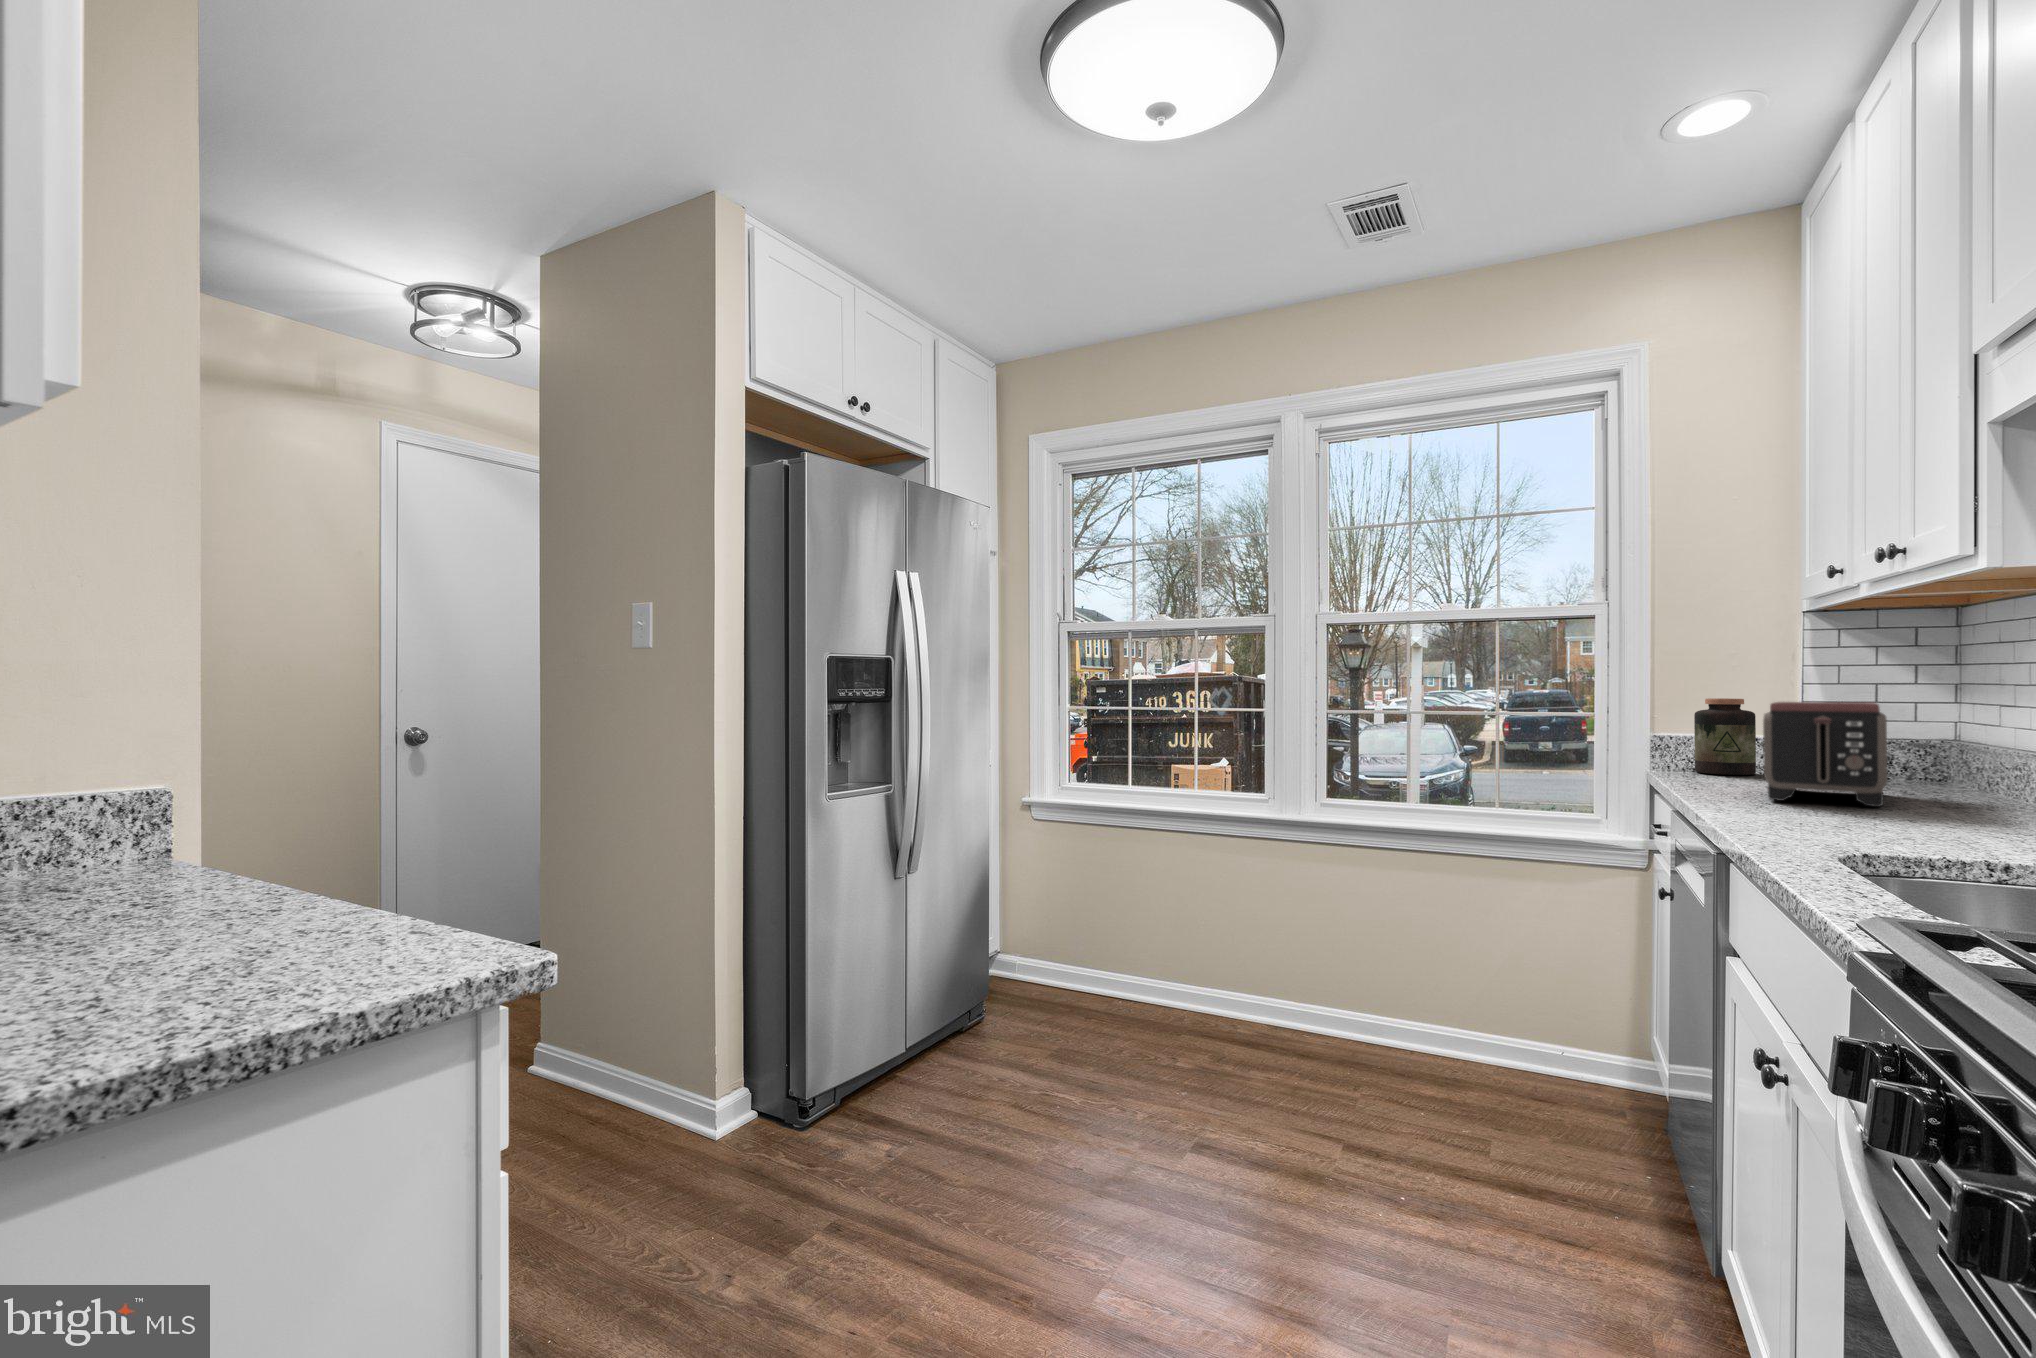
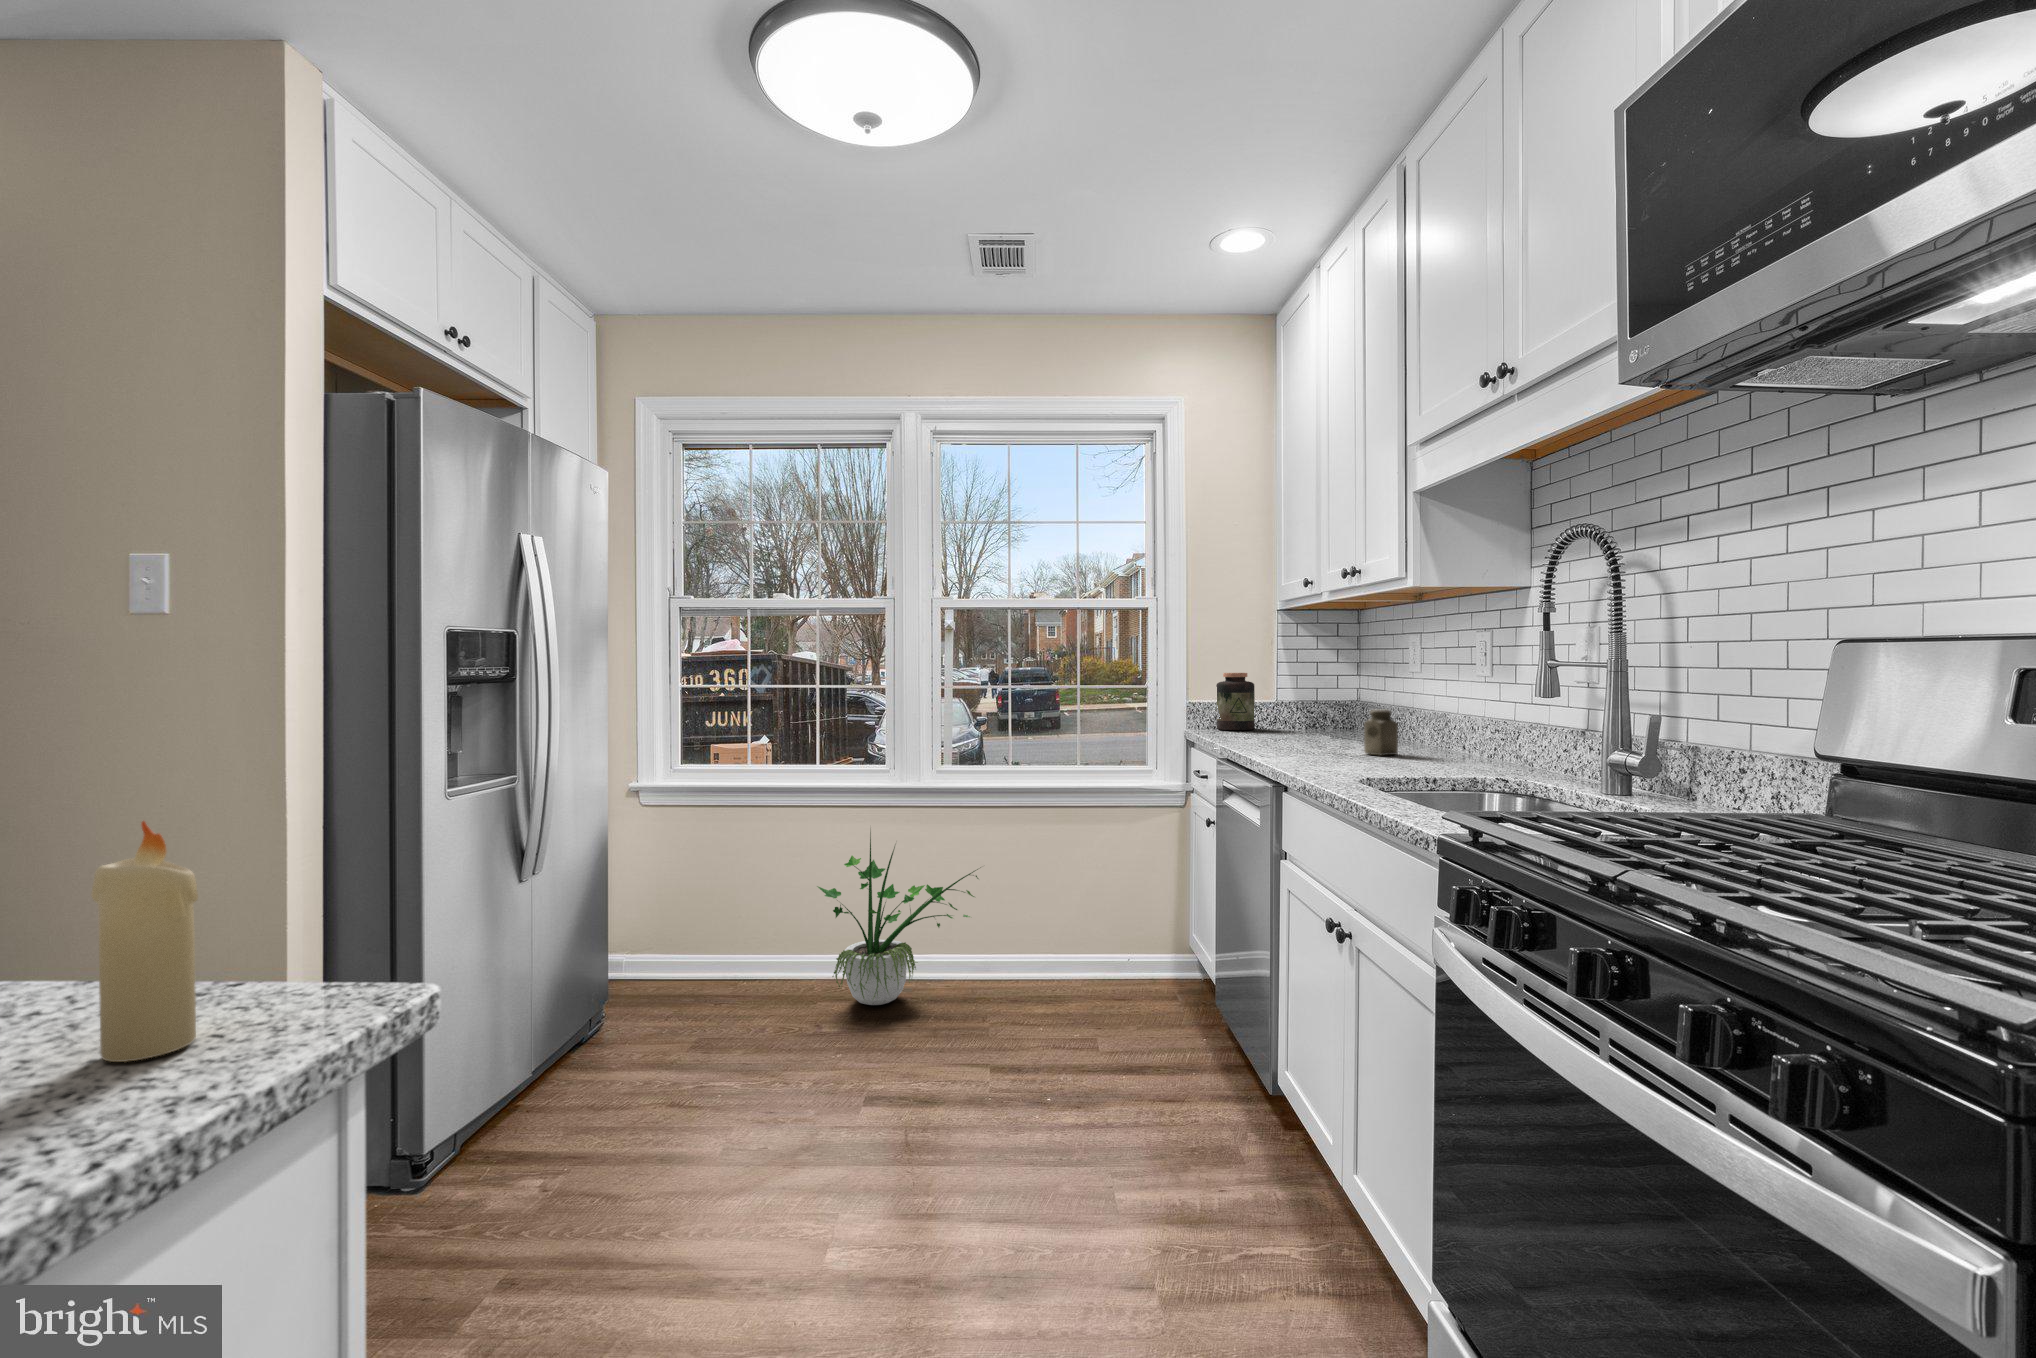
toaster: present [1763,702,1887,807] -> none [1274,674,1350,747]
salt shaker: none [1905,755,1970,823] -> present [1364,709,1398,756]
candle: none [310,794,381,973] -> present [91,821,198,1062]
potted plant: none [1184,851,1371,1048] -> present [817,832,978,1005]

